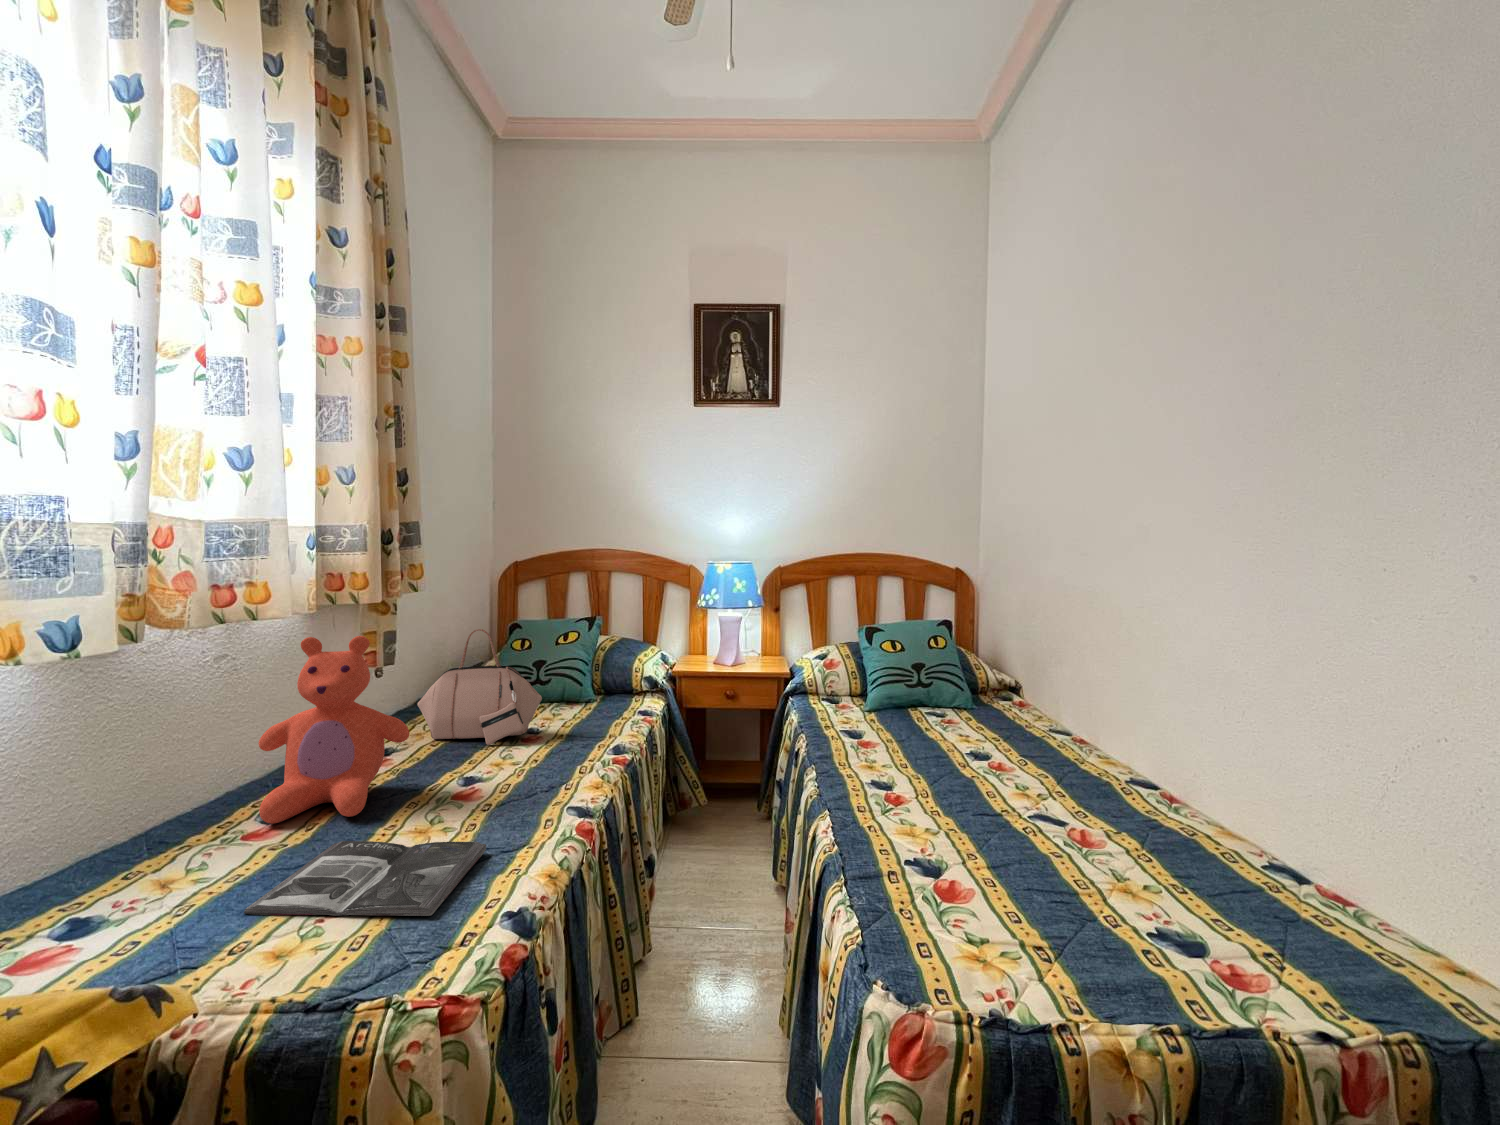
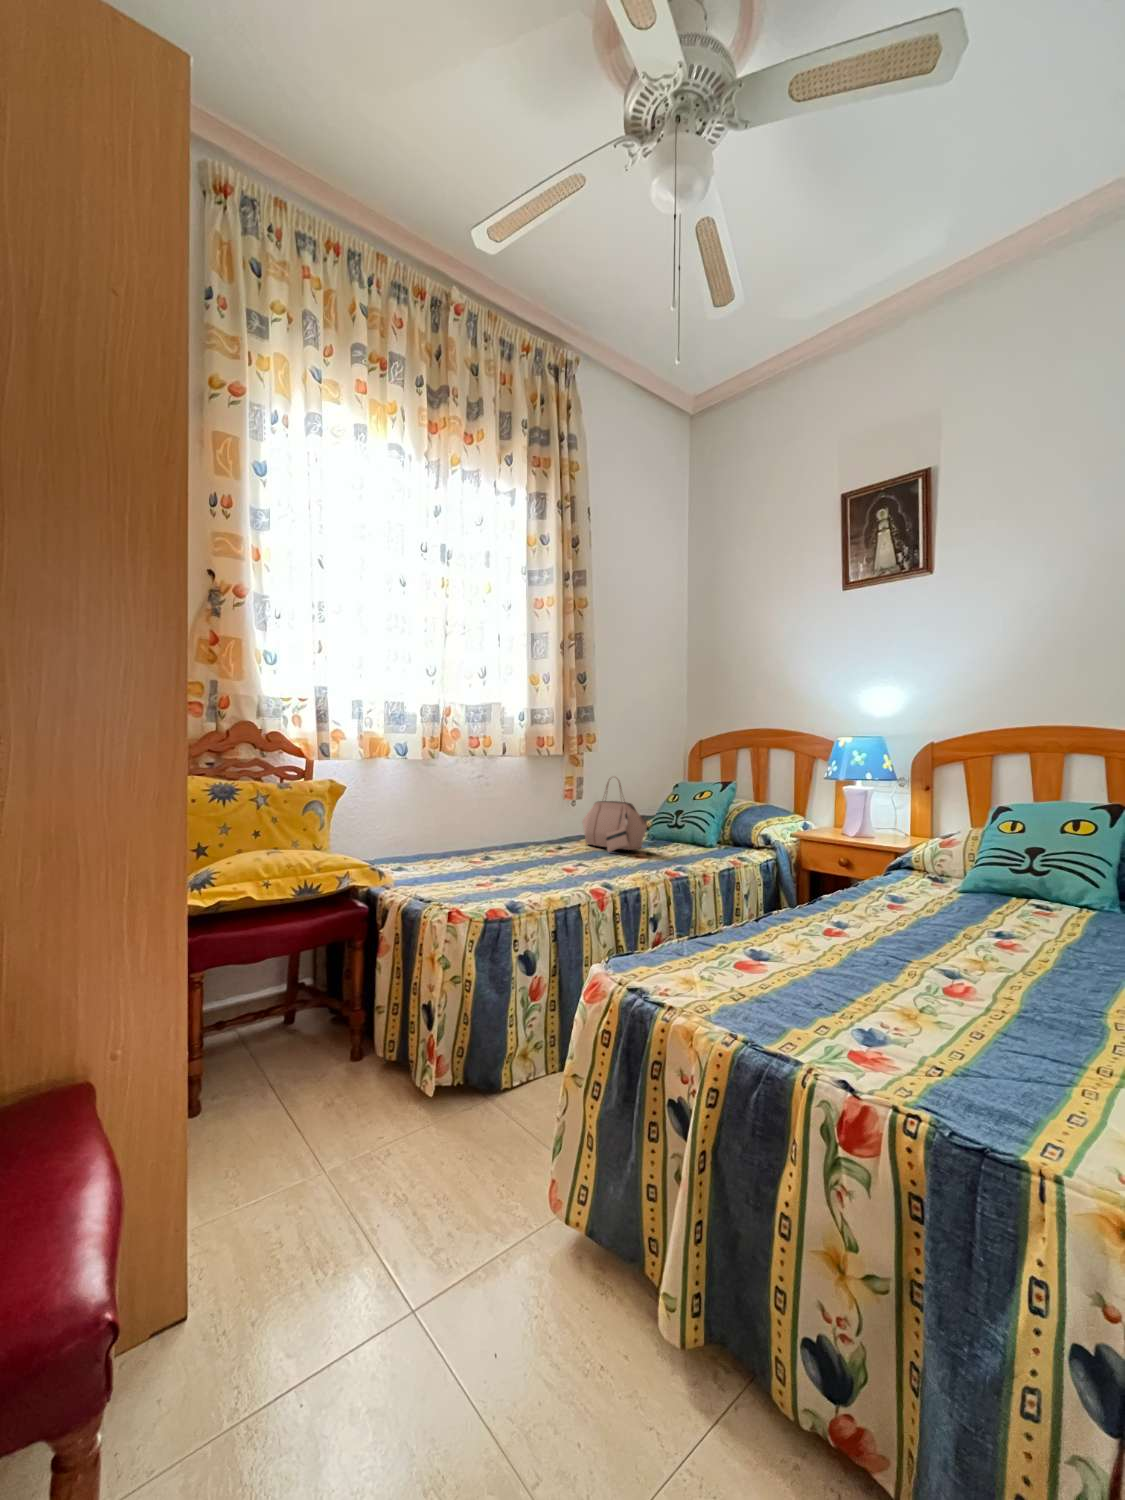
teddy bear: present [258,636,410,824] -> none [464,770,538,866]
magazine: present [244,841,486,916] -> none [419,873,524,906]

